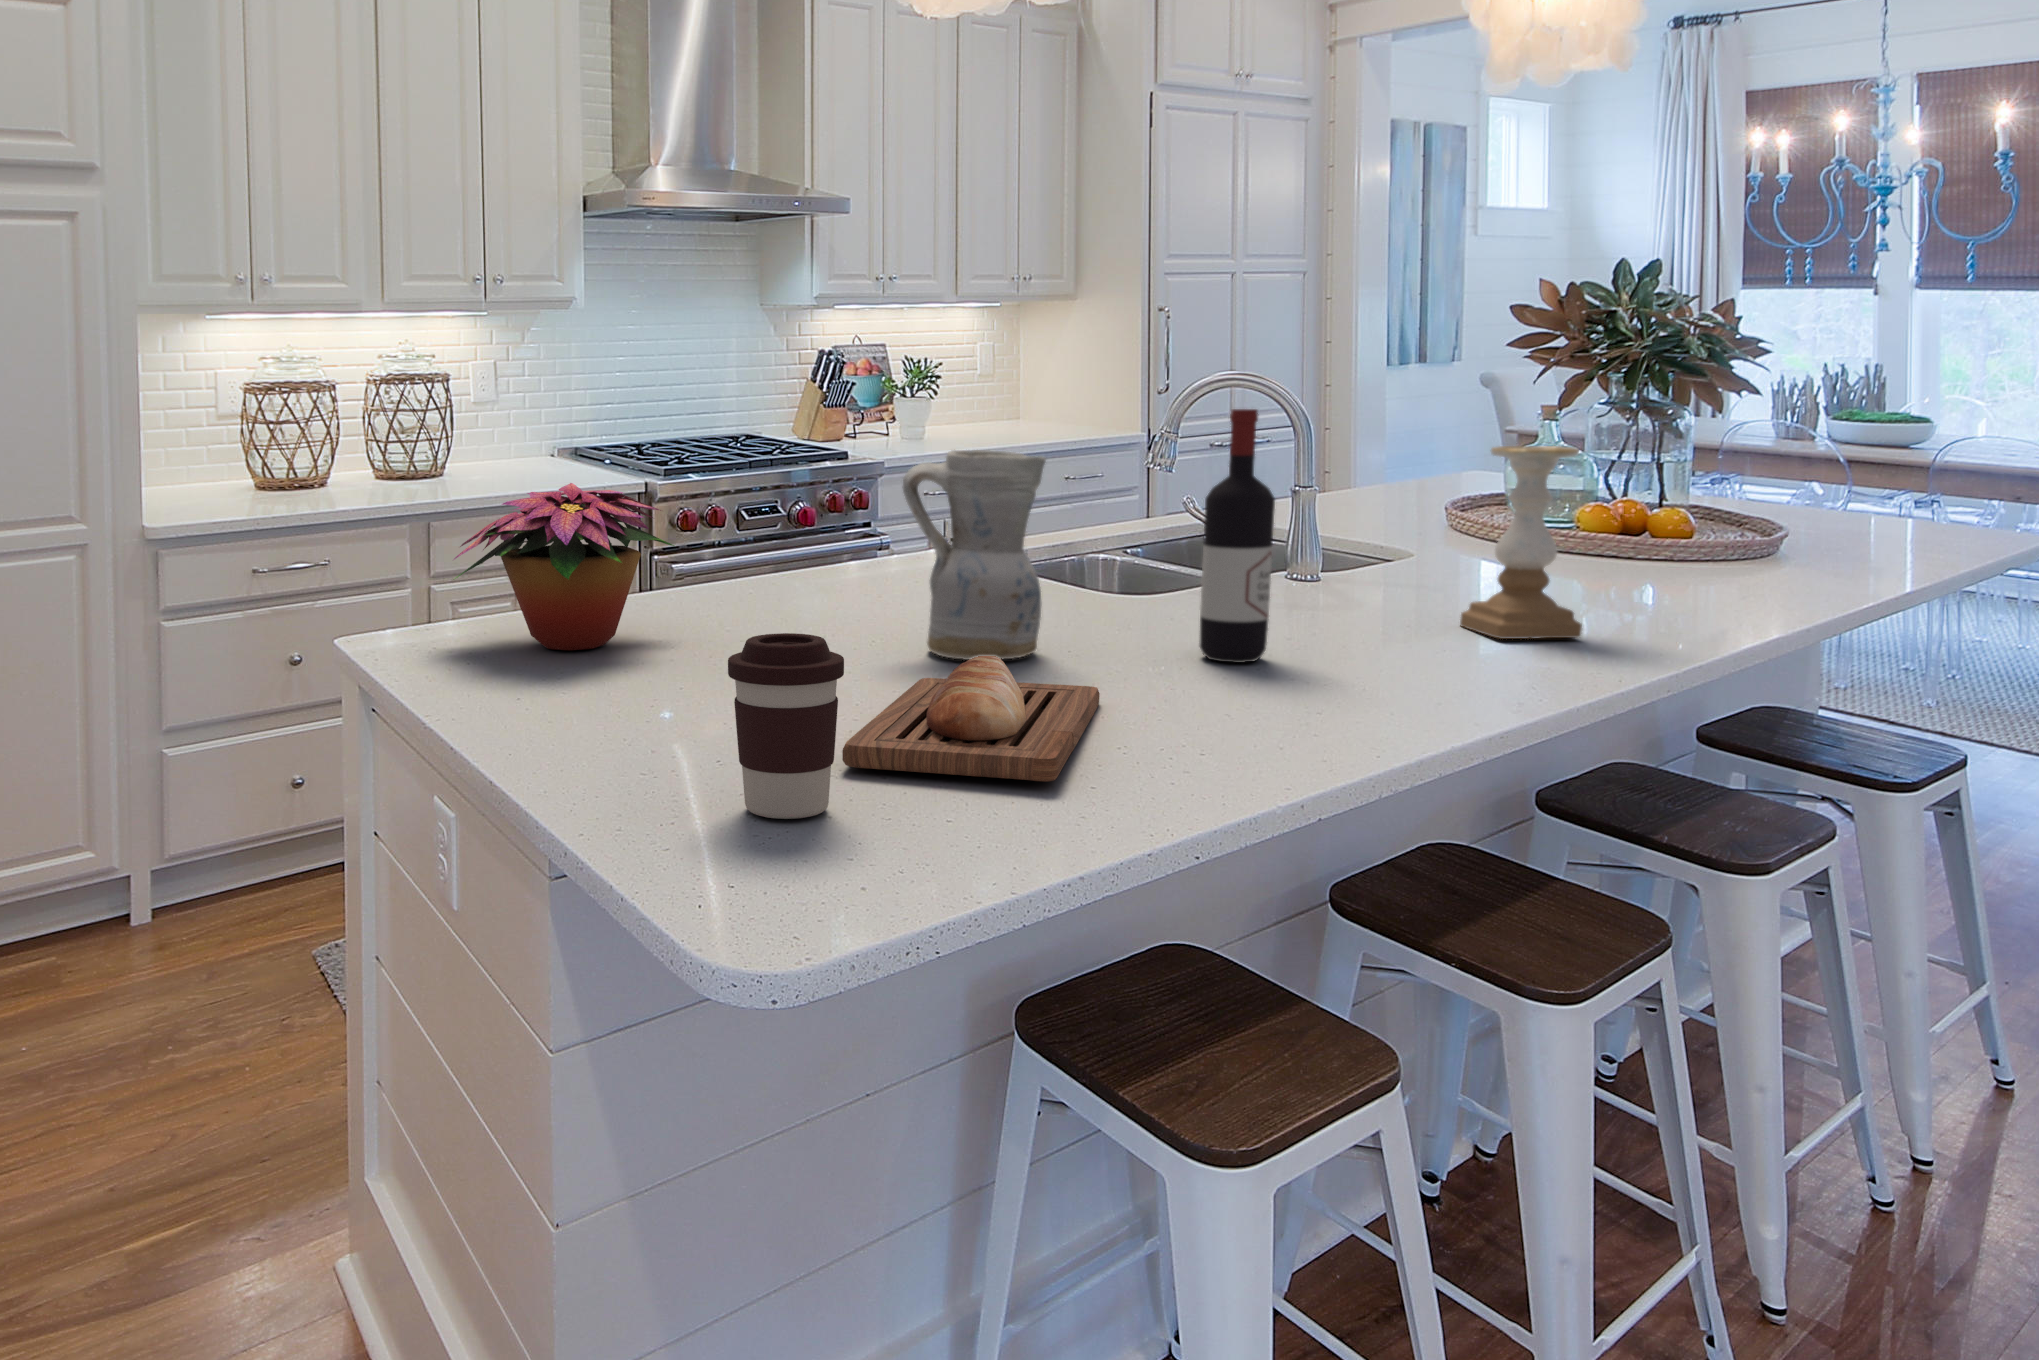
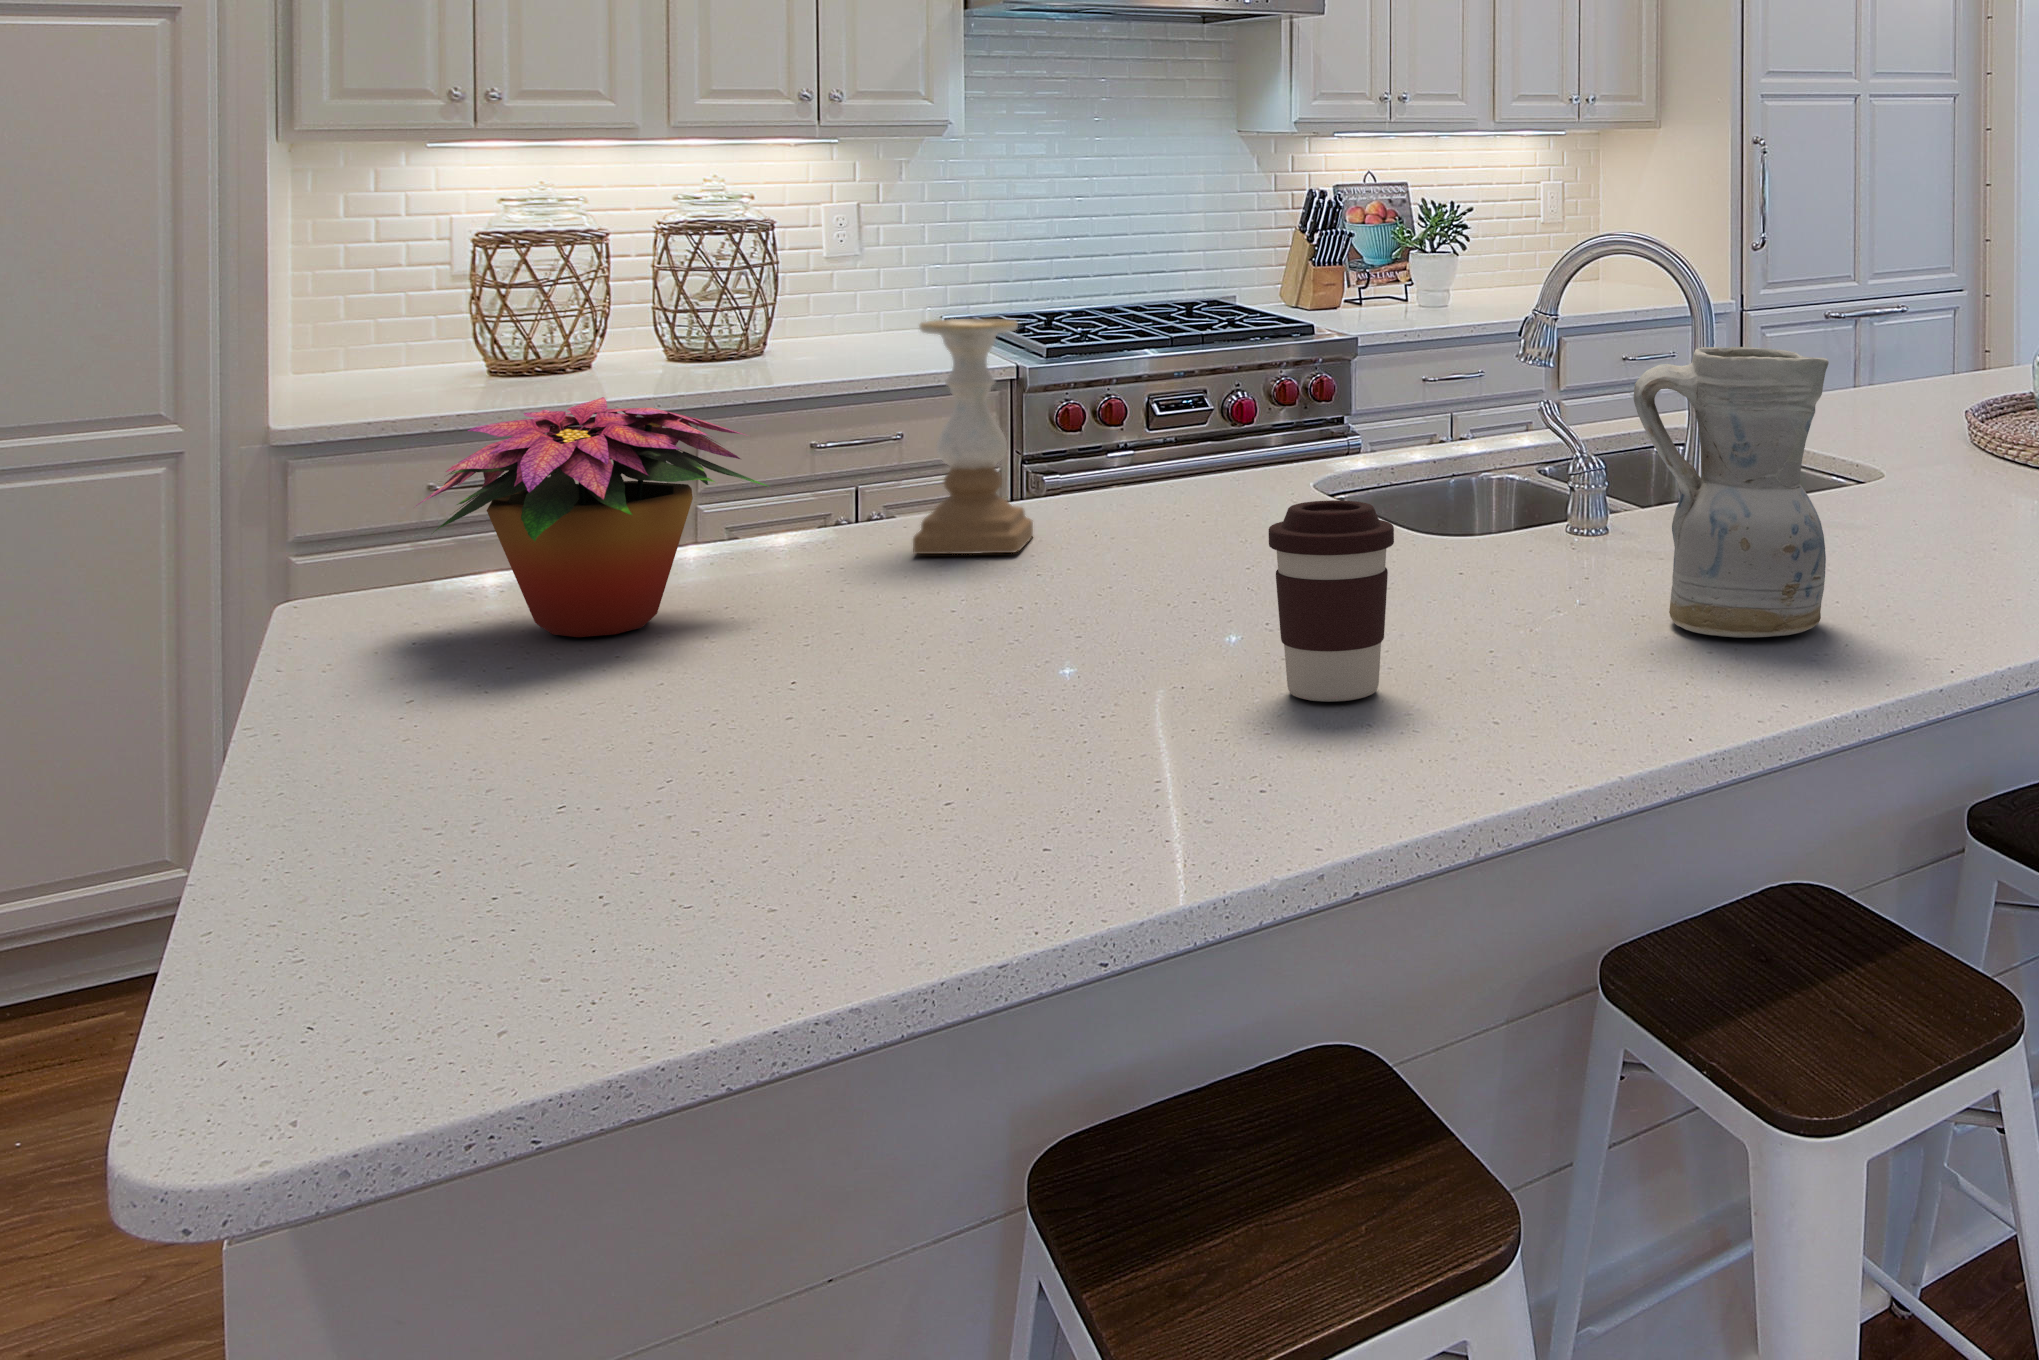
wine bottle: present [1199,409,1275,663] -> none [1462,301,1556,660]
candle holder: present [1460,446,1582,639] -> present [913,319,1033,554]
ceramic pitcher: present [903,450,1046,660] -> present [1634,347,1829,637]
coffee cup: present [728,633,844,819] -> present [1269,500,1394,702]
bread loaf: present [842,656,1099,781] -> none [734,662,1245,878]

